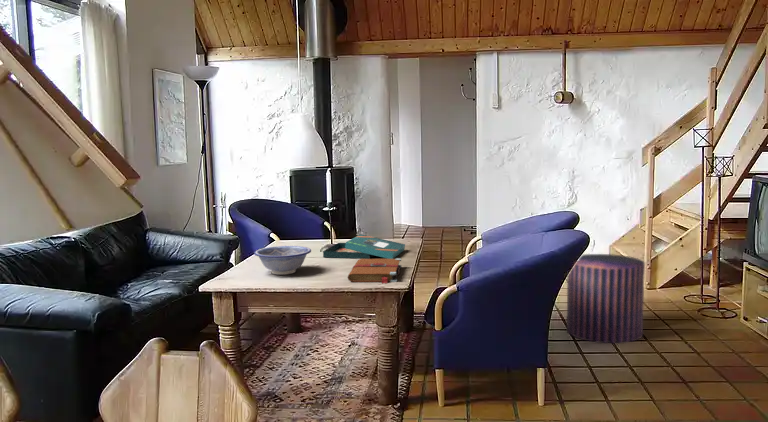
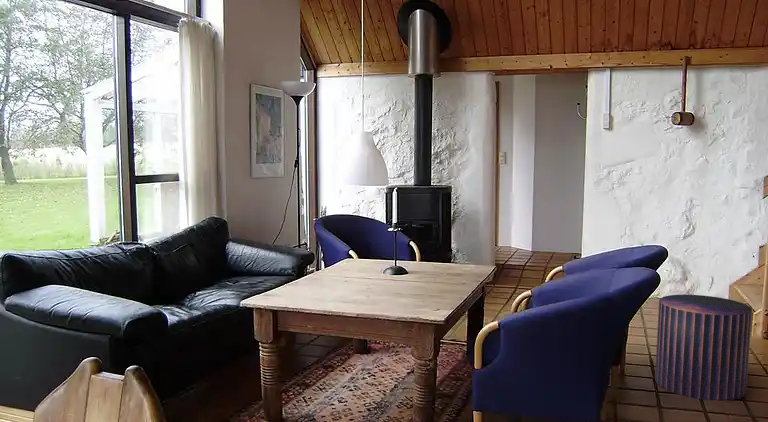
board game: present [323,234,405,259] -> none [381,257,470,286]
decorative bowl: present [254,246,311,275] -> none [301,265,360,294]
book: present [348,258,401,284] -> none [387,284,454,314]

